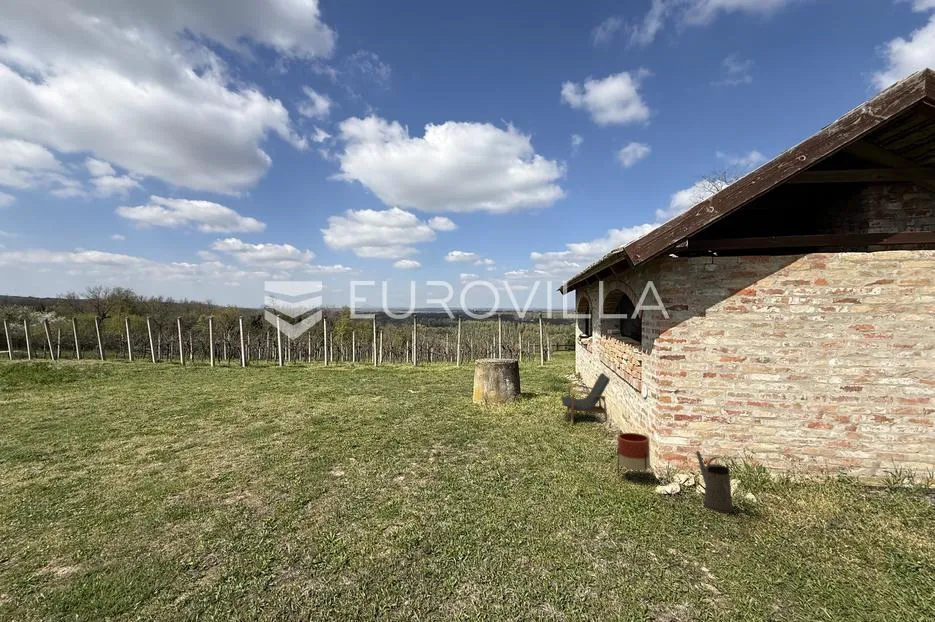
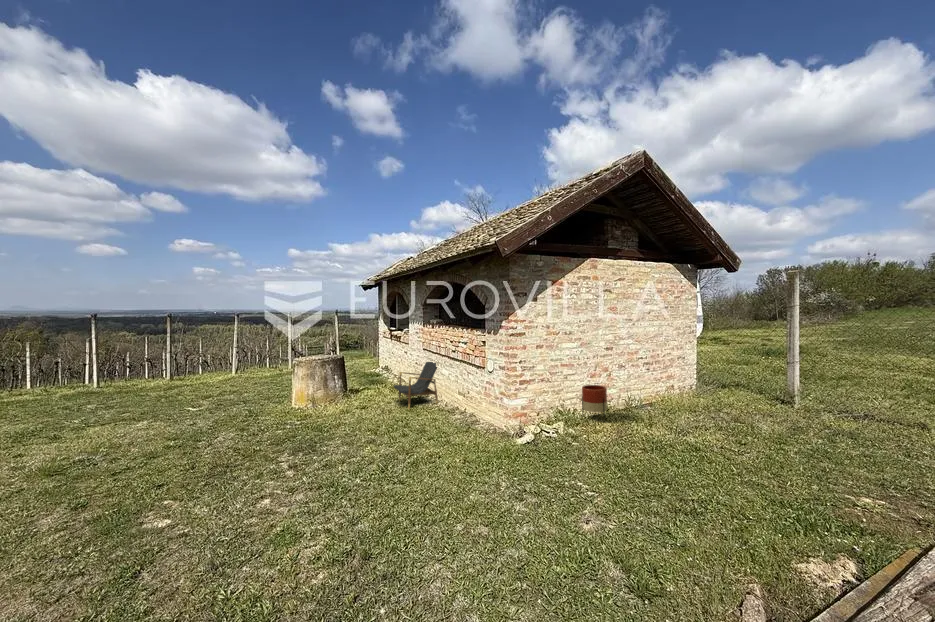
planter: present [618,433,650,482] -> present [582,385,607,421]
watering can: present [696,451,733,513] -> none [534,406,568,448]

